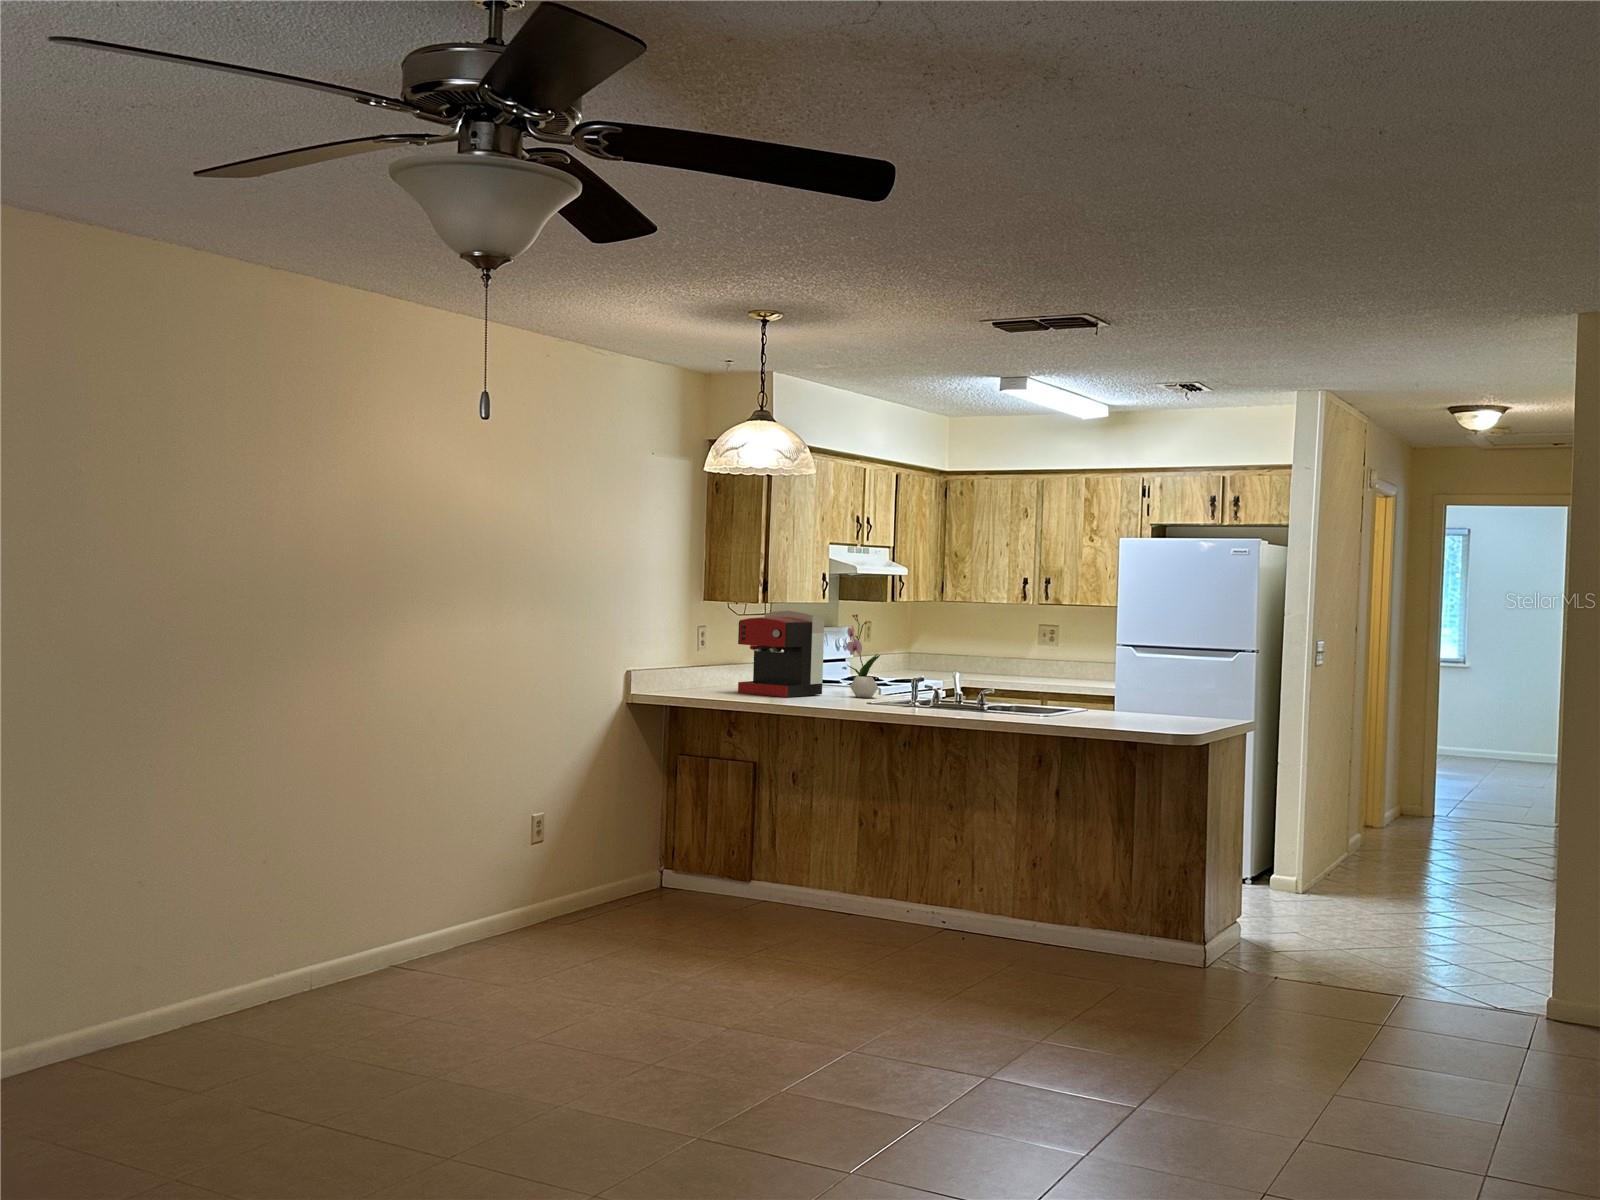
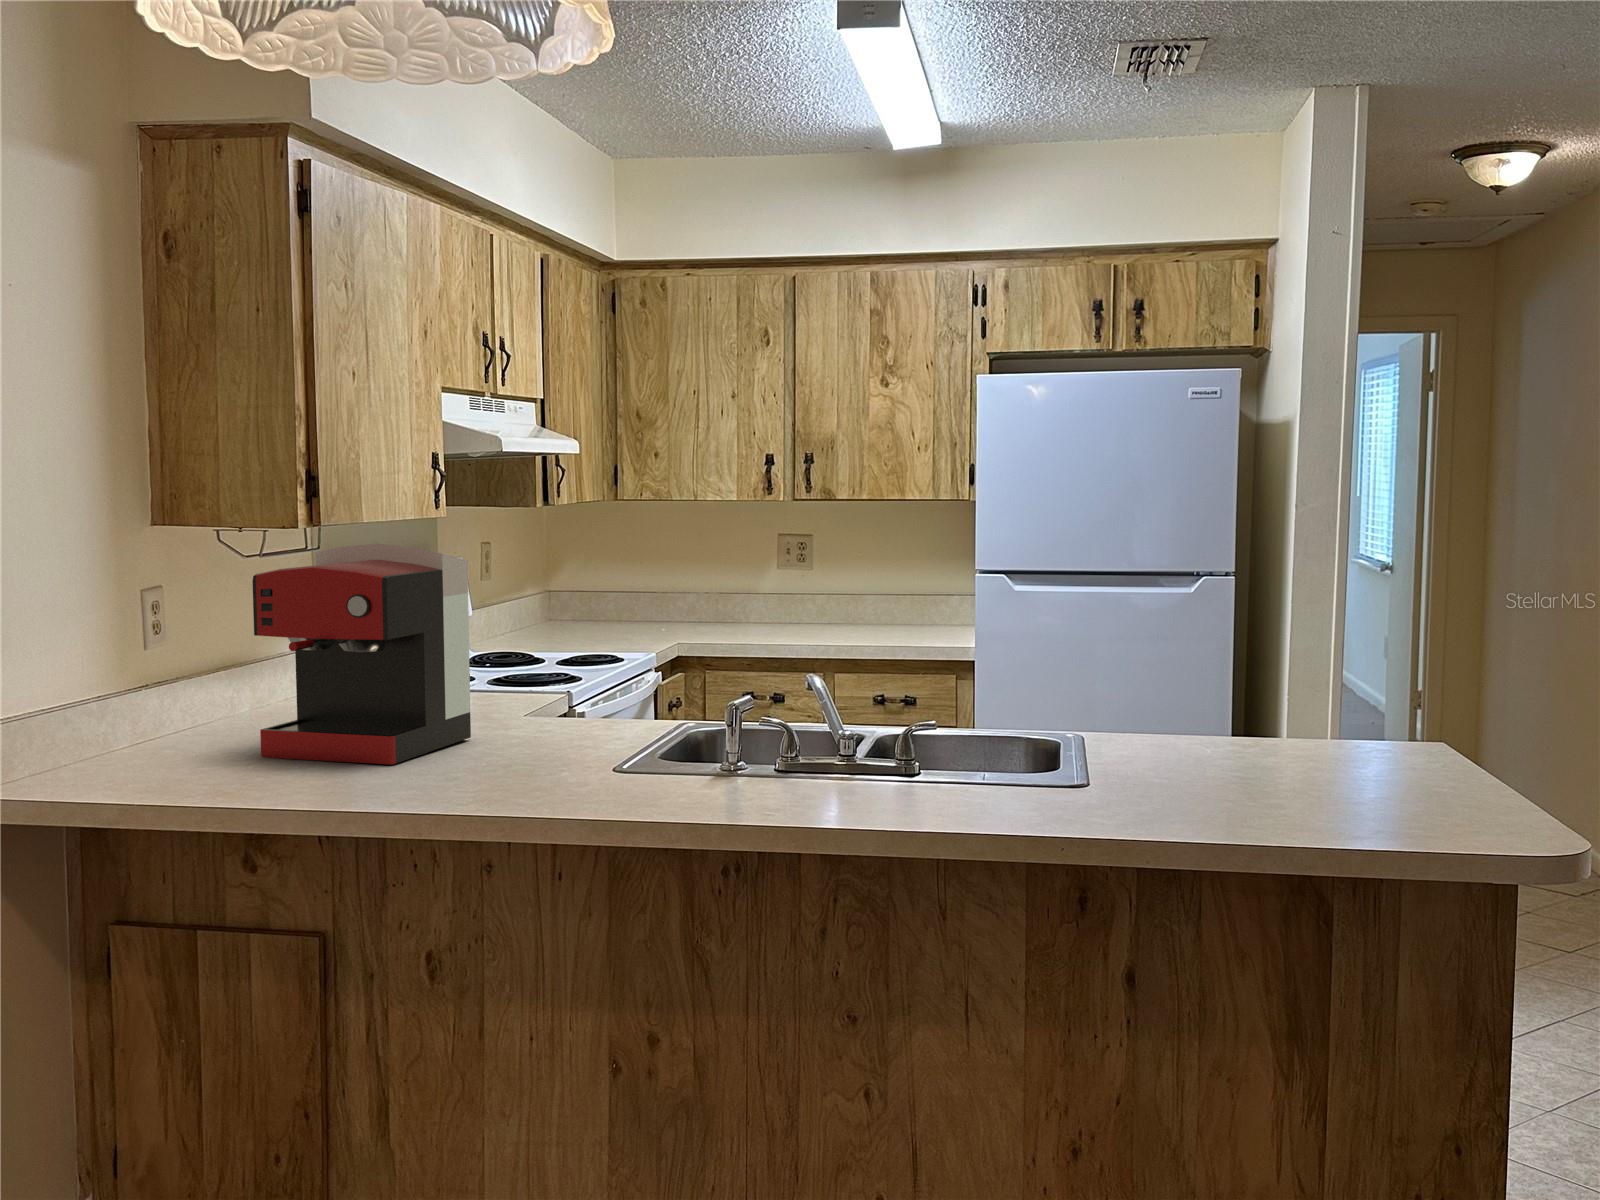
flower arrangement: present [846,614,880,698] -> none [521,544,607,738]

